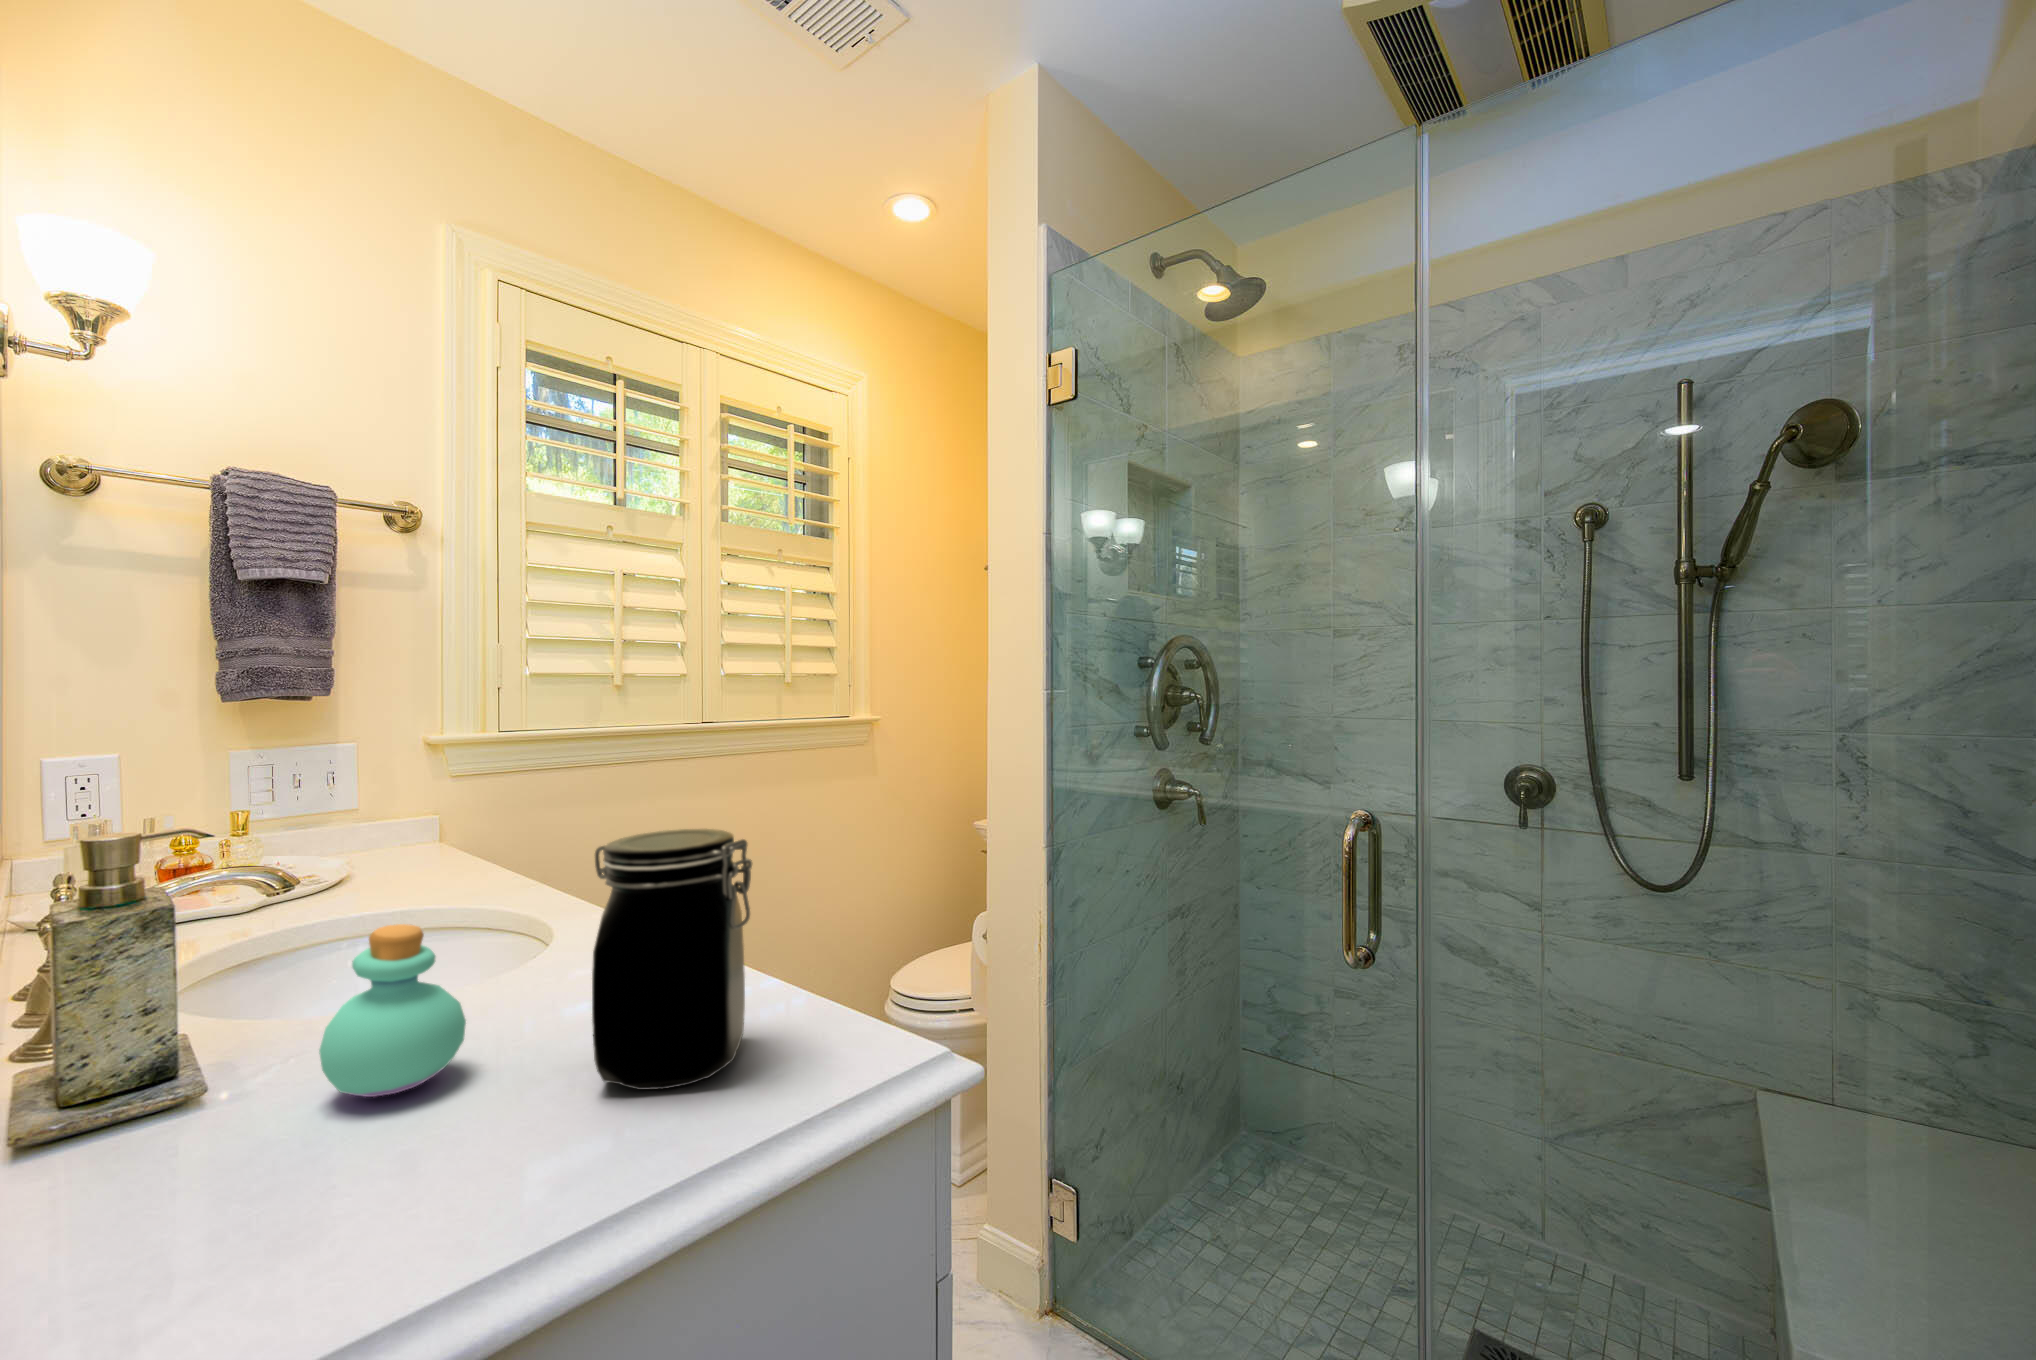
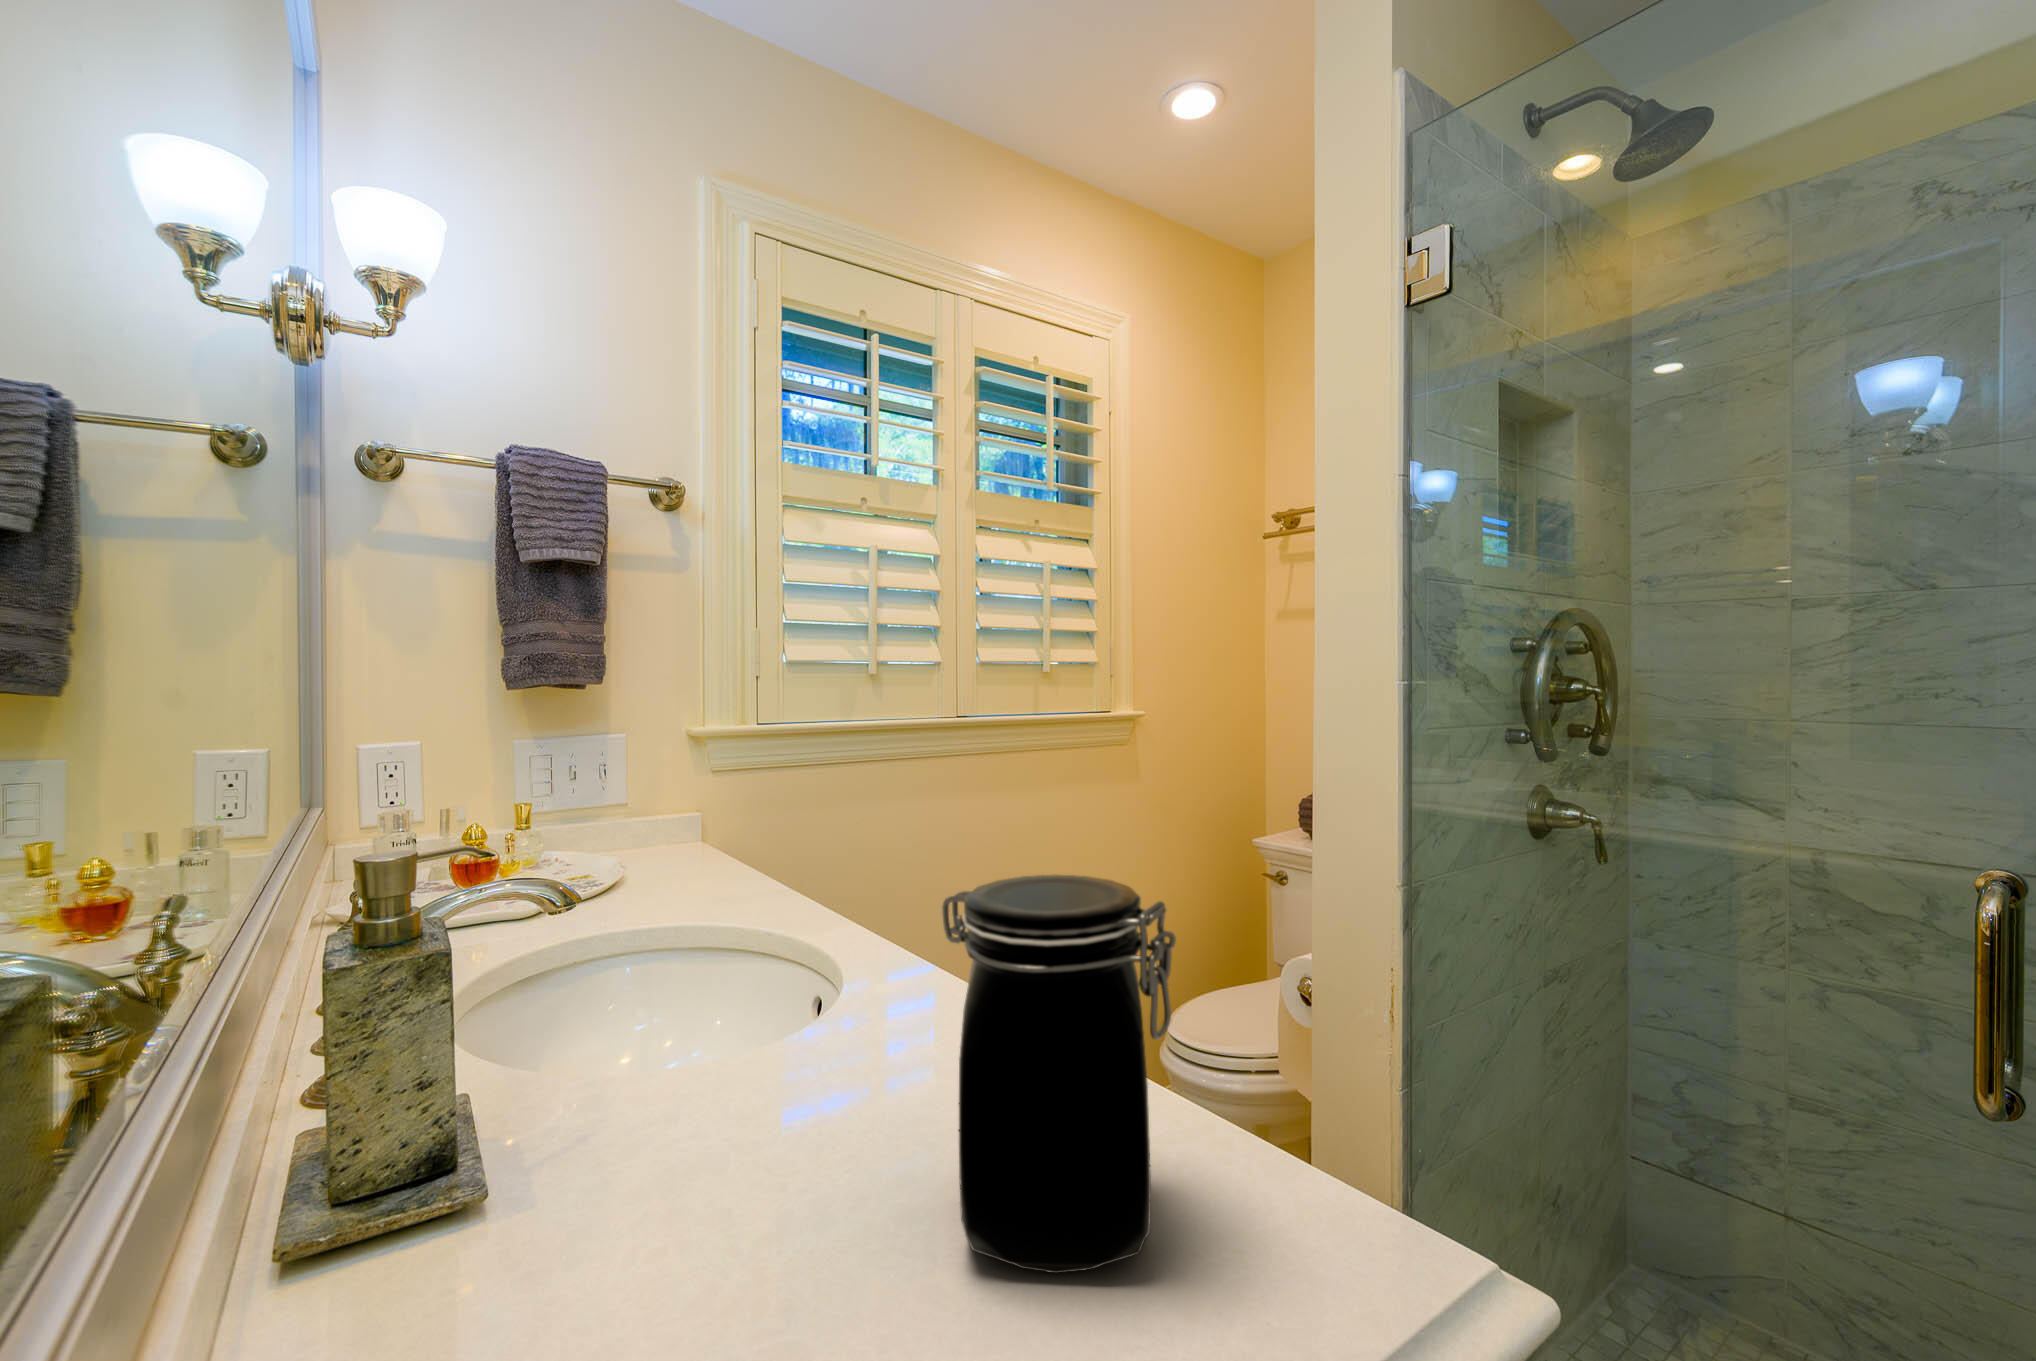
perfume bottle: present [319,924,466,1097] -> none [613,989,782,1229]

